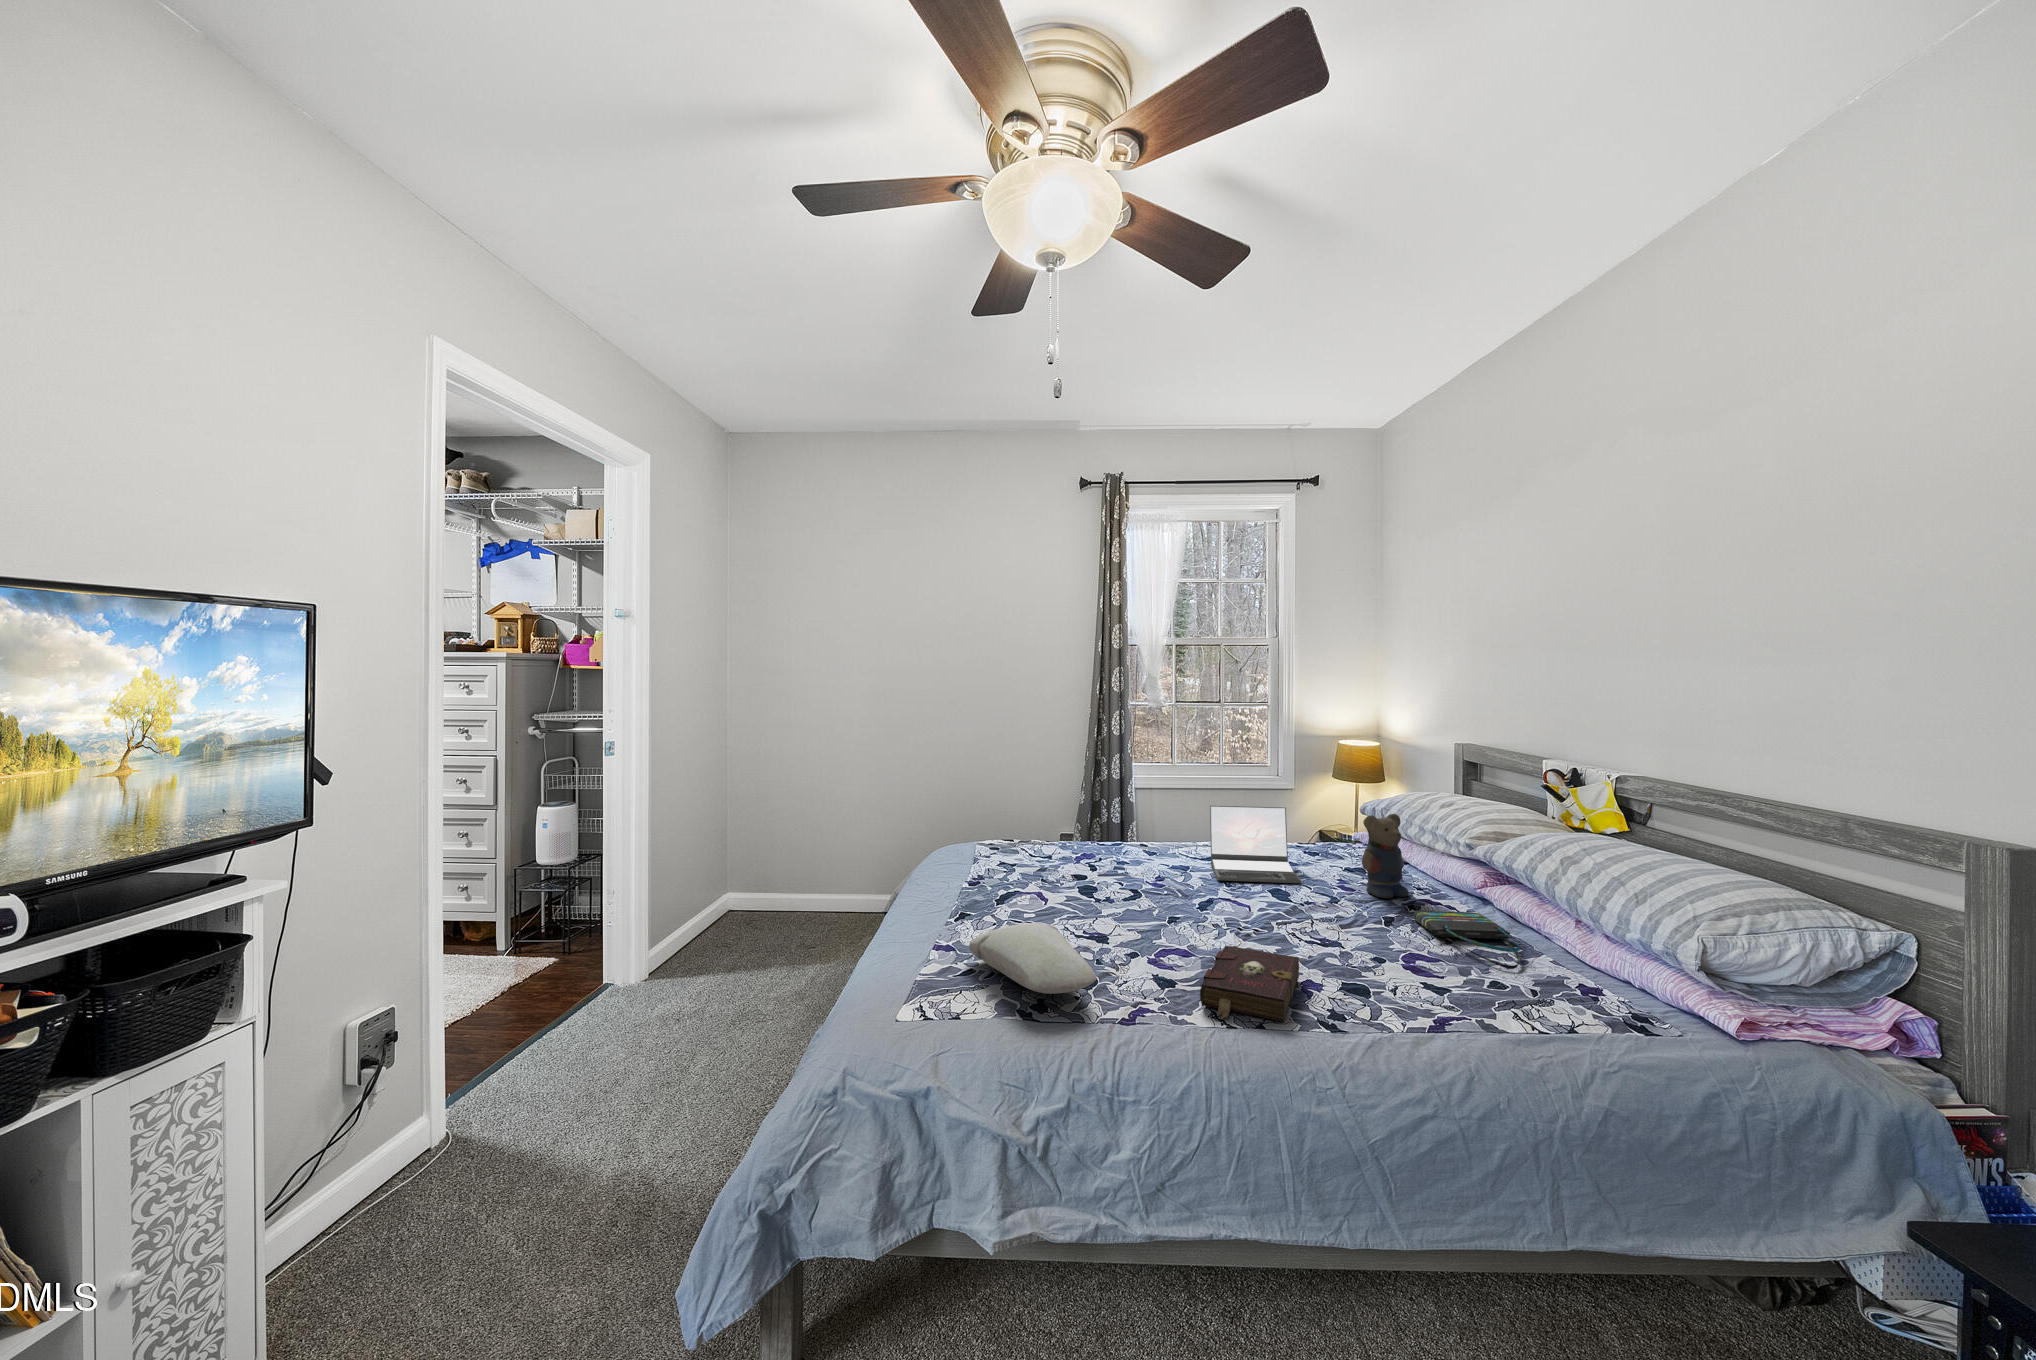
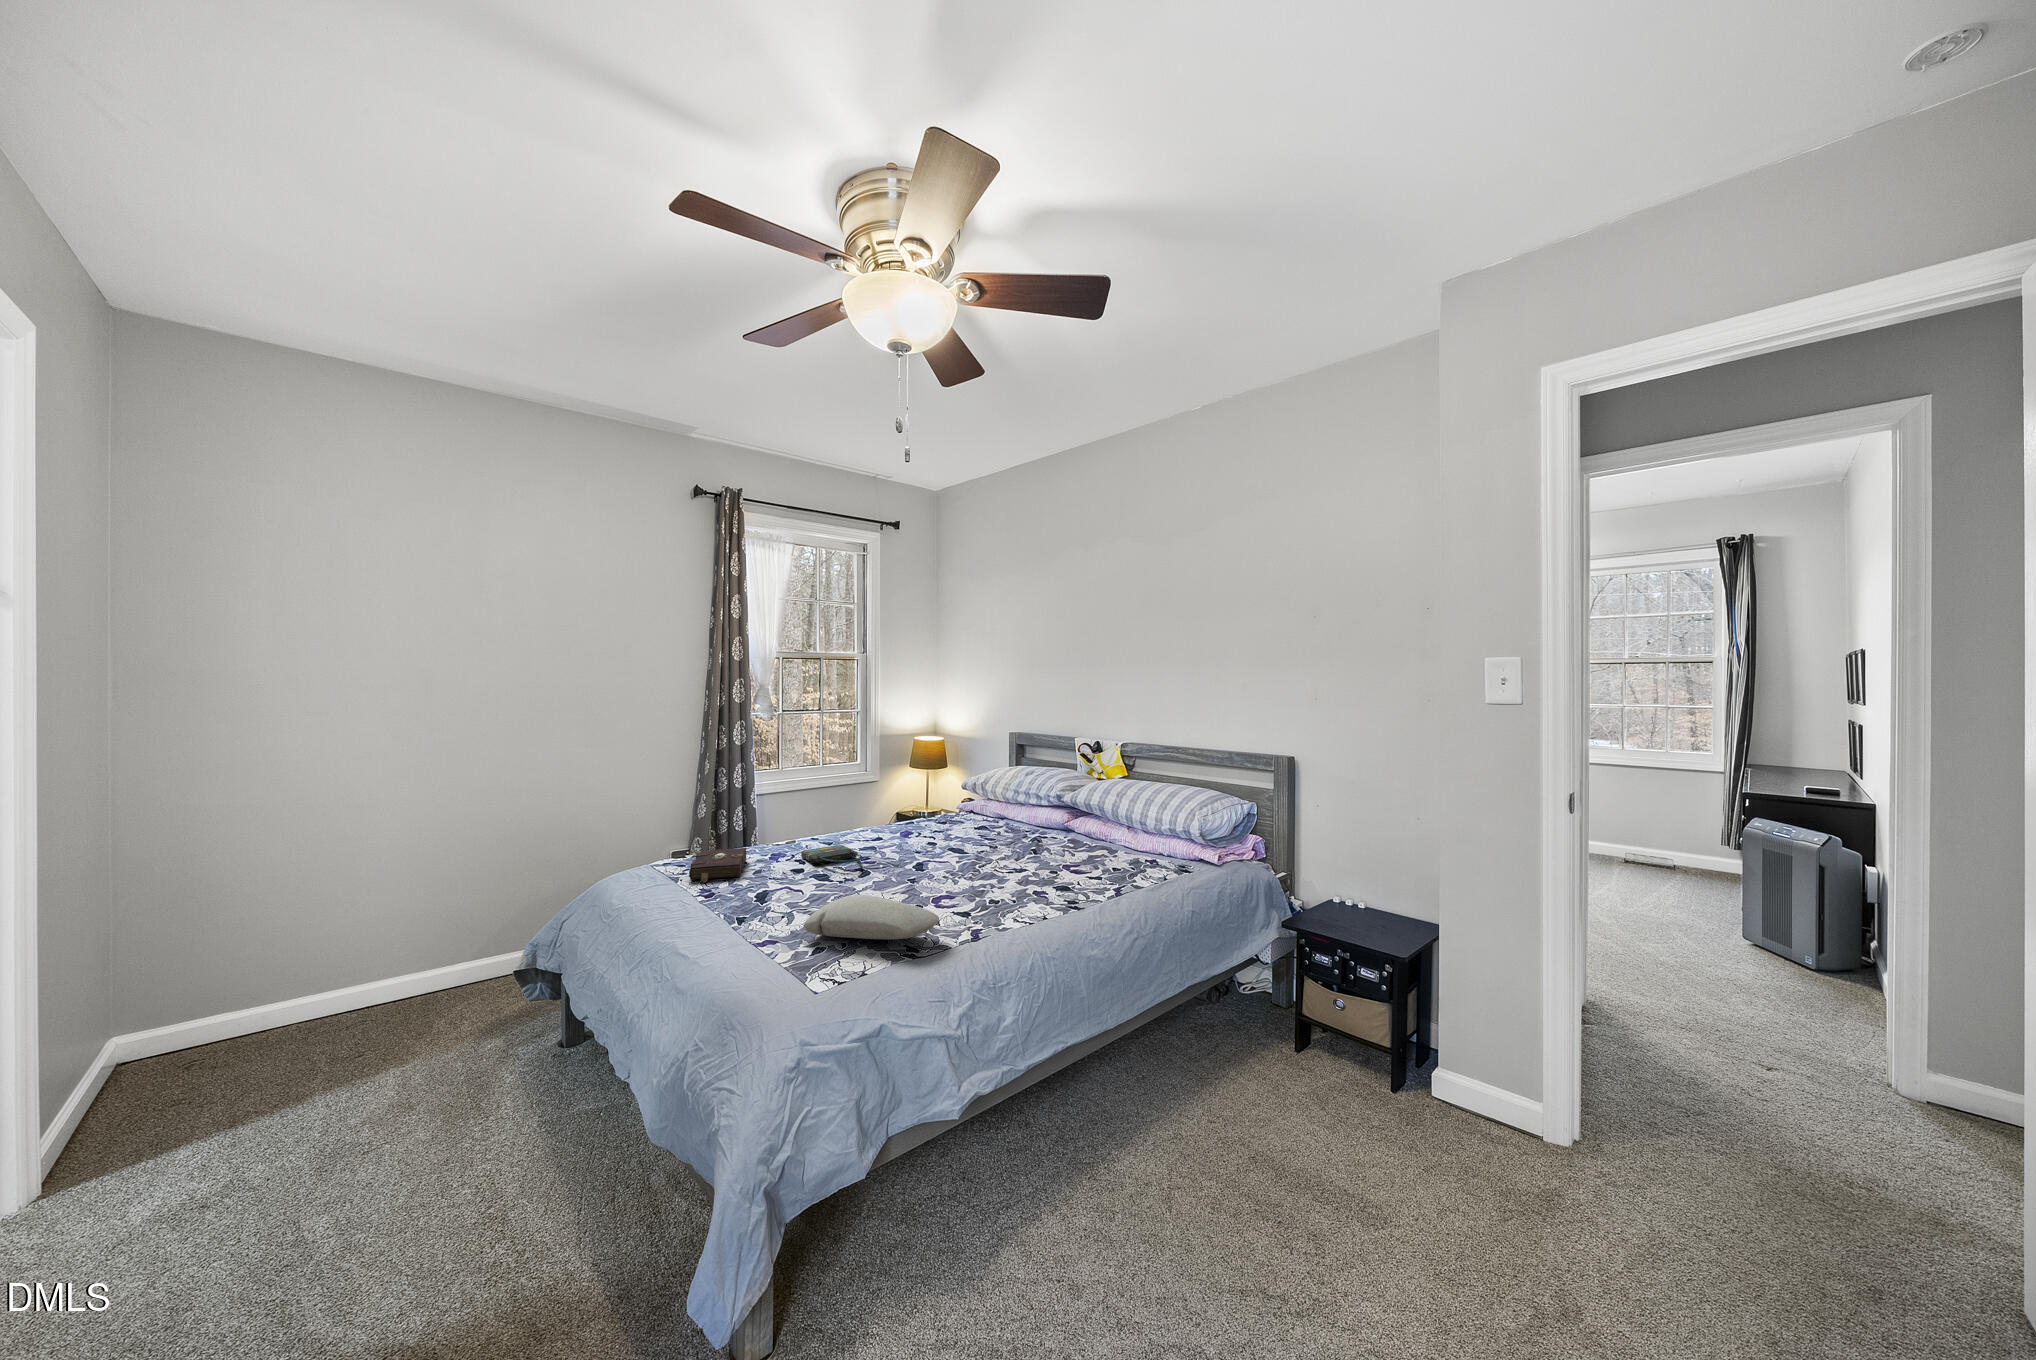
laptop: present [1210,806,1301,883] -> none [883,788,960,847]
teddy bear: present [1362,814,1409,898] -> none [1001,781,1026,838]
tote bag: present [1414,911,1520,969] -> present [801,845,861,872]
book: present [1200,946,1299,1022] -> present [689,848,746,882]

